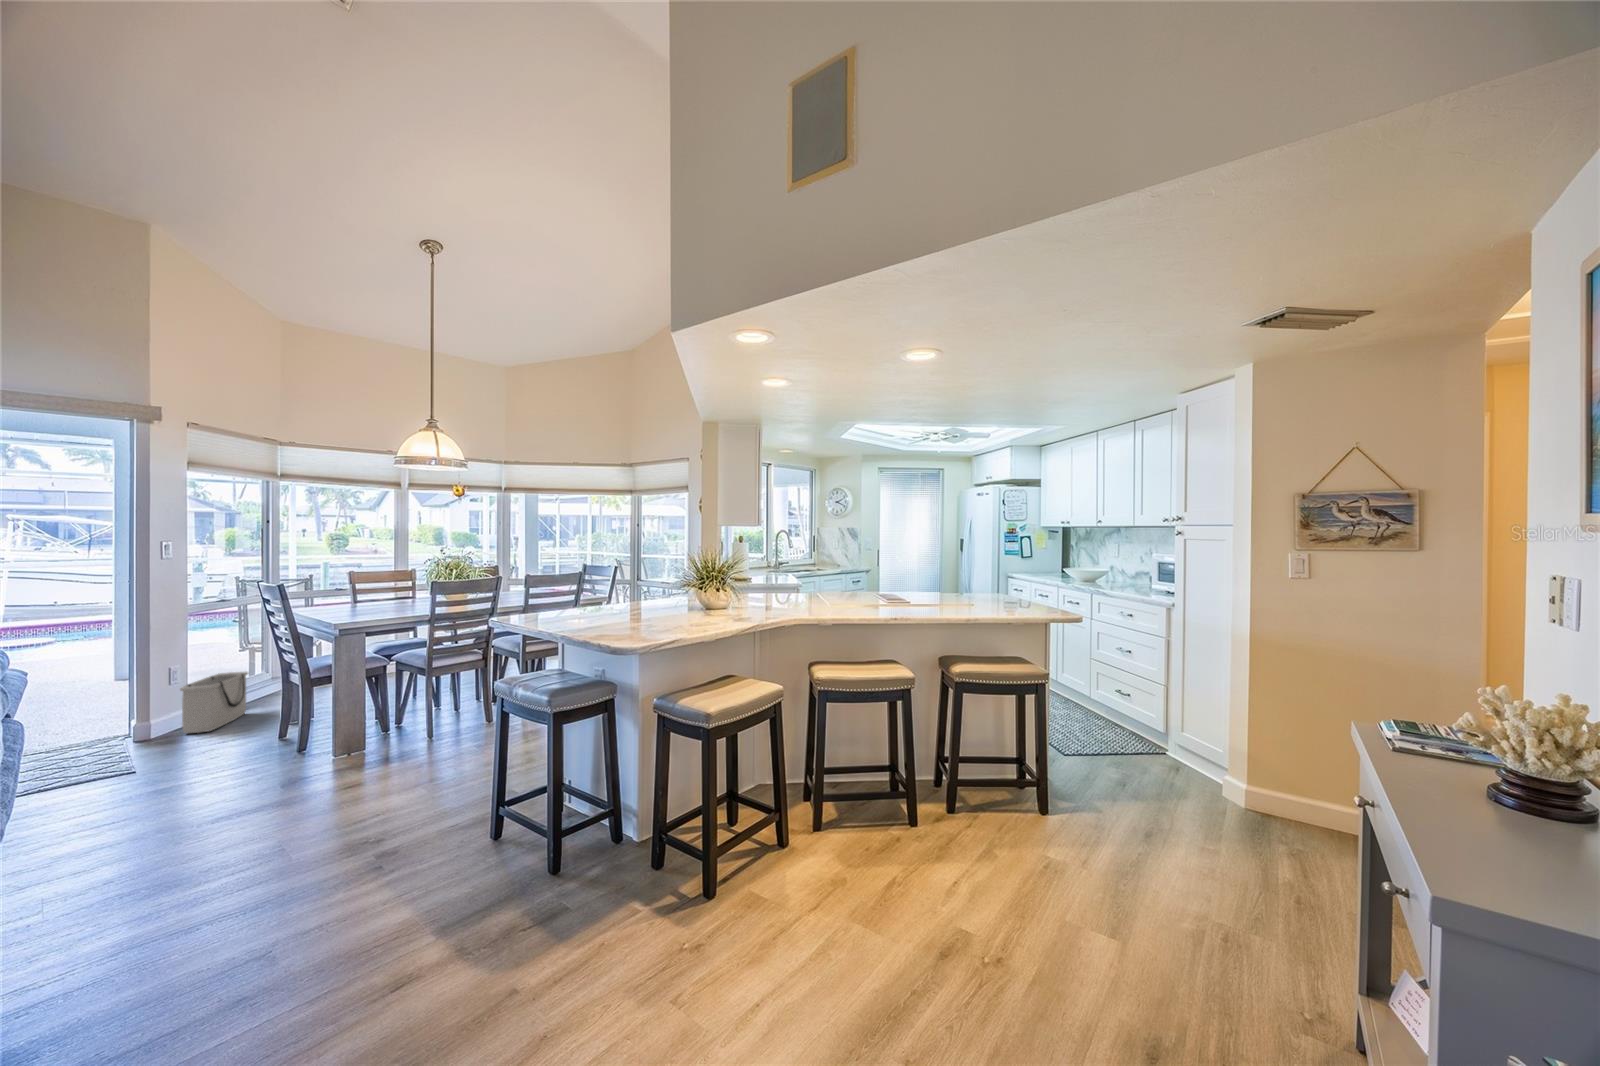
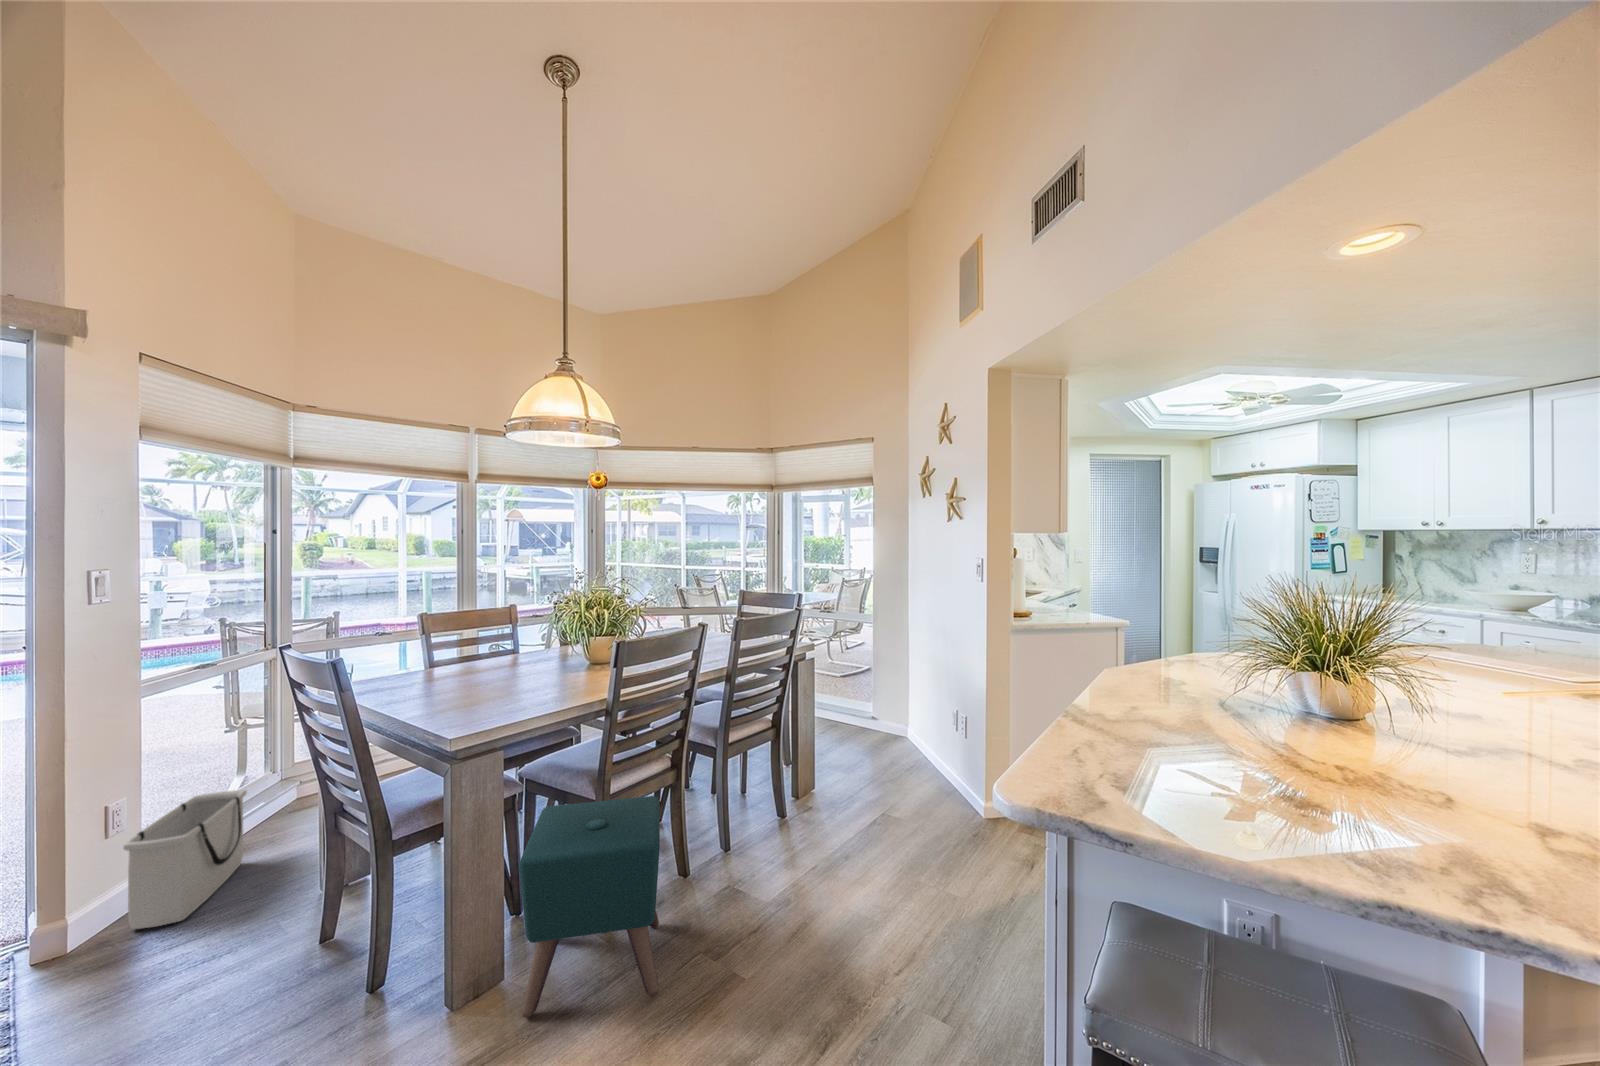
ottoman: none [371,668,466,762] -> present [519,796,660,1018]

